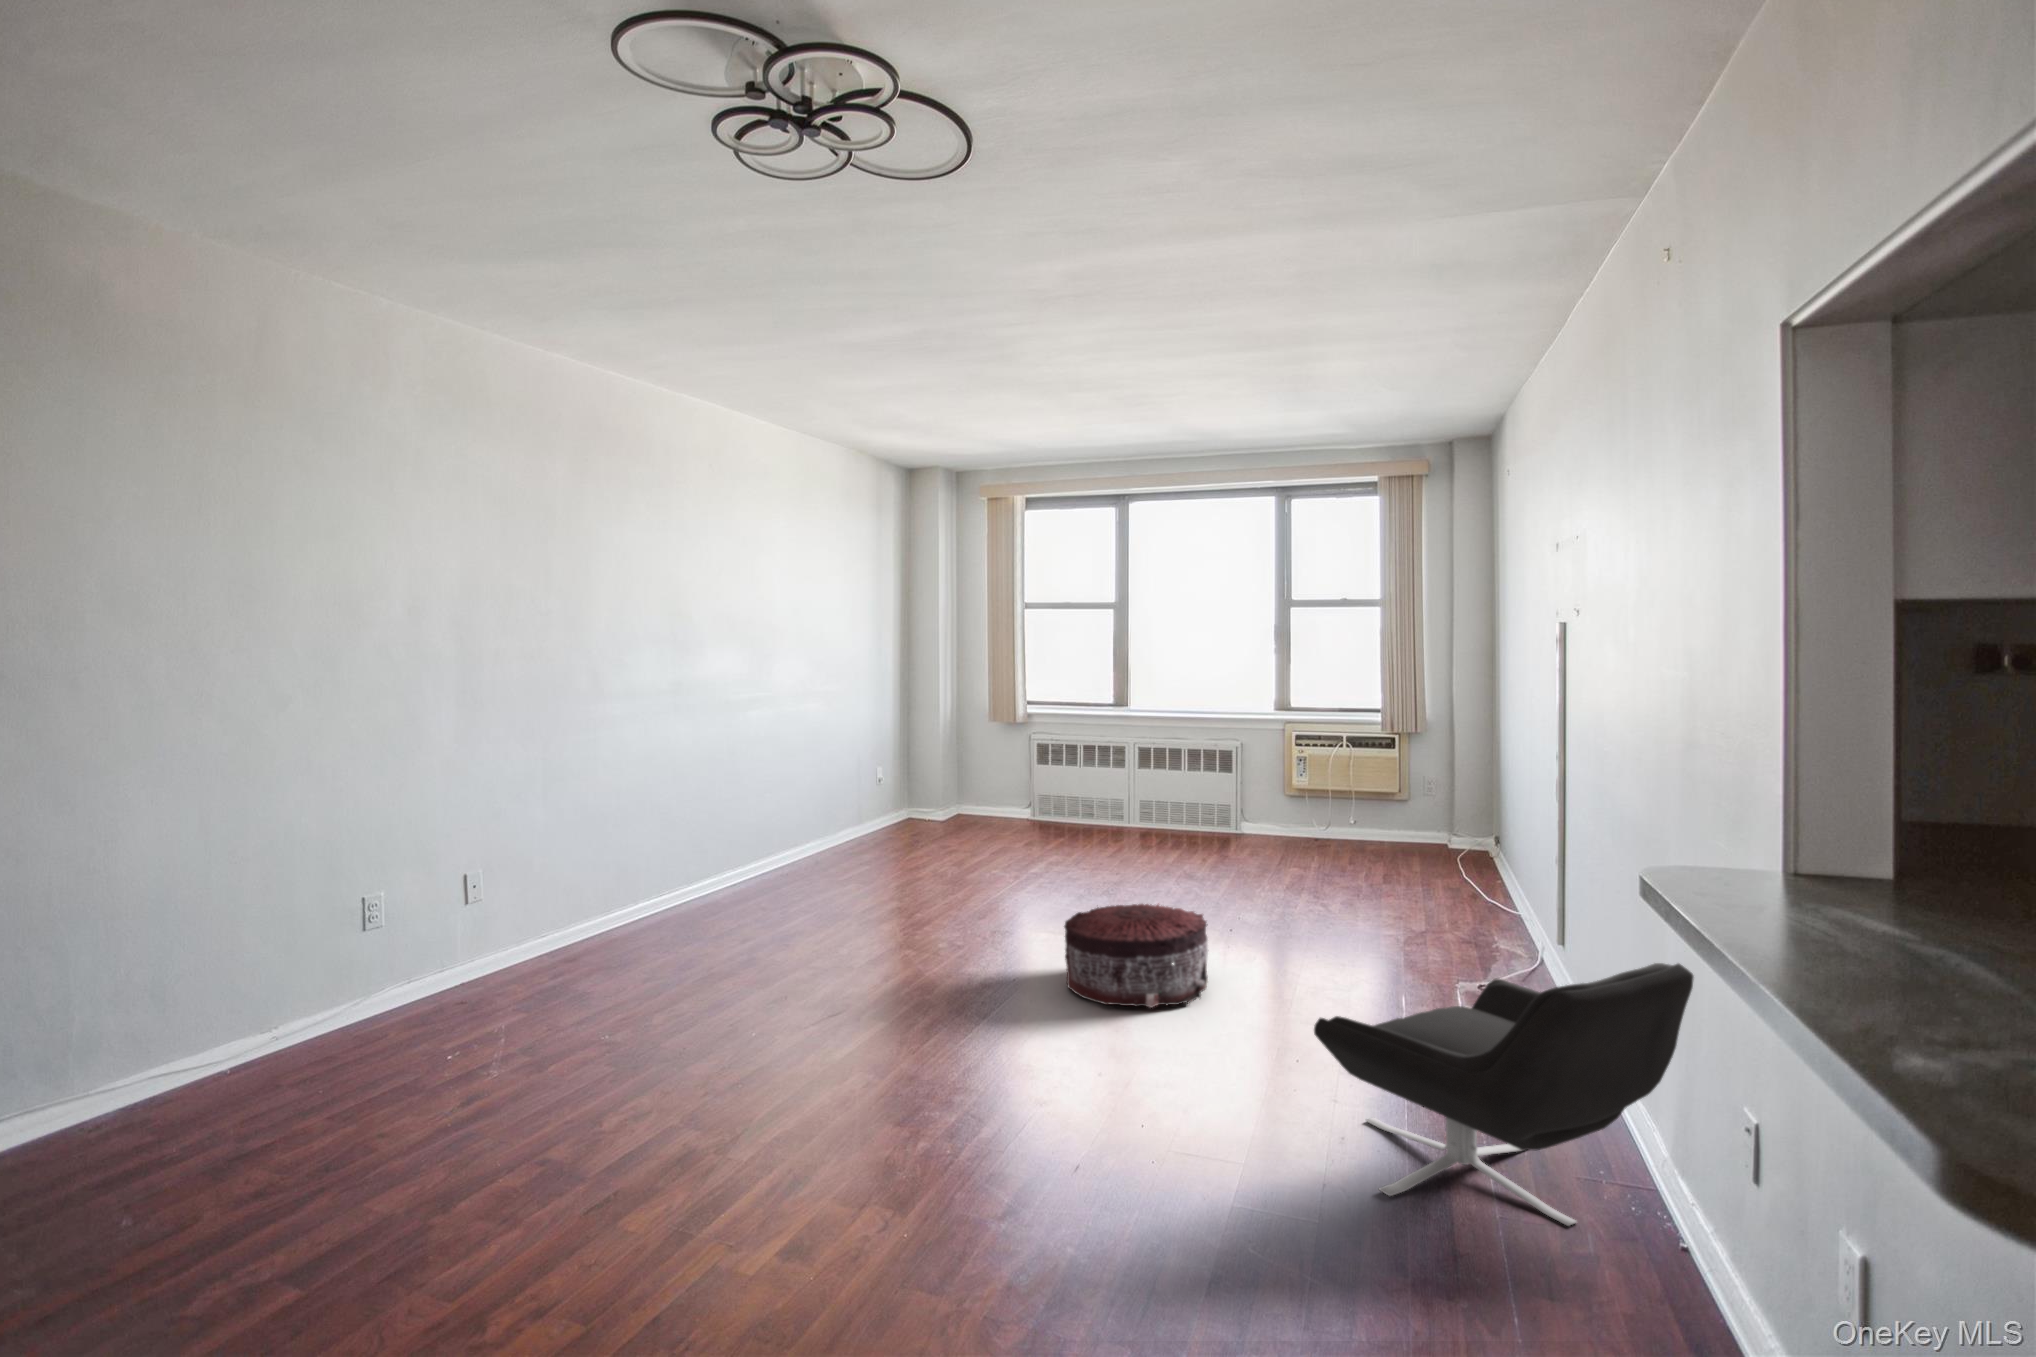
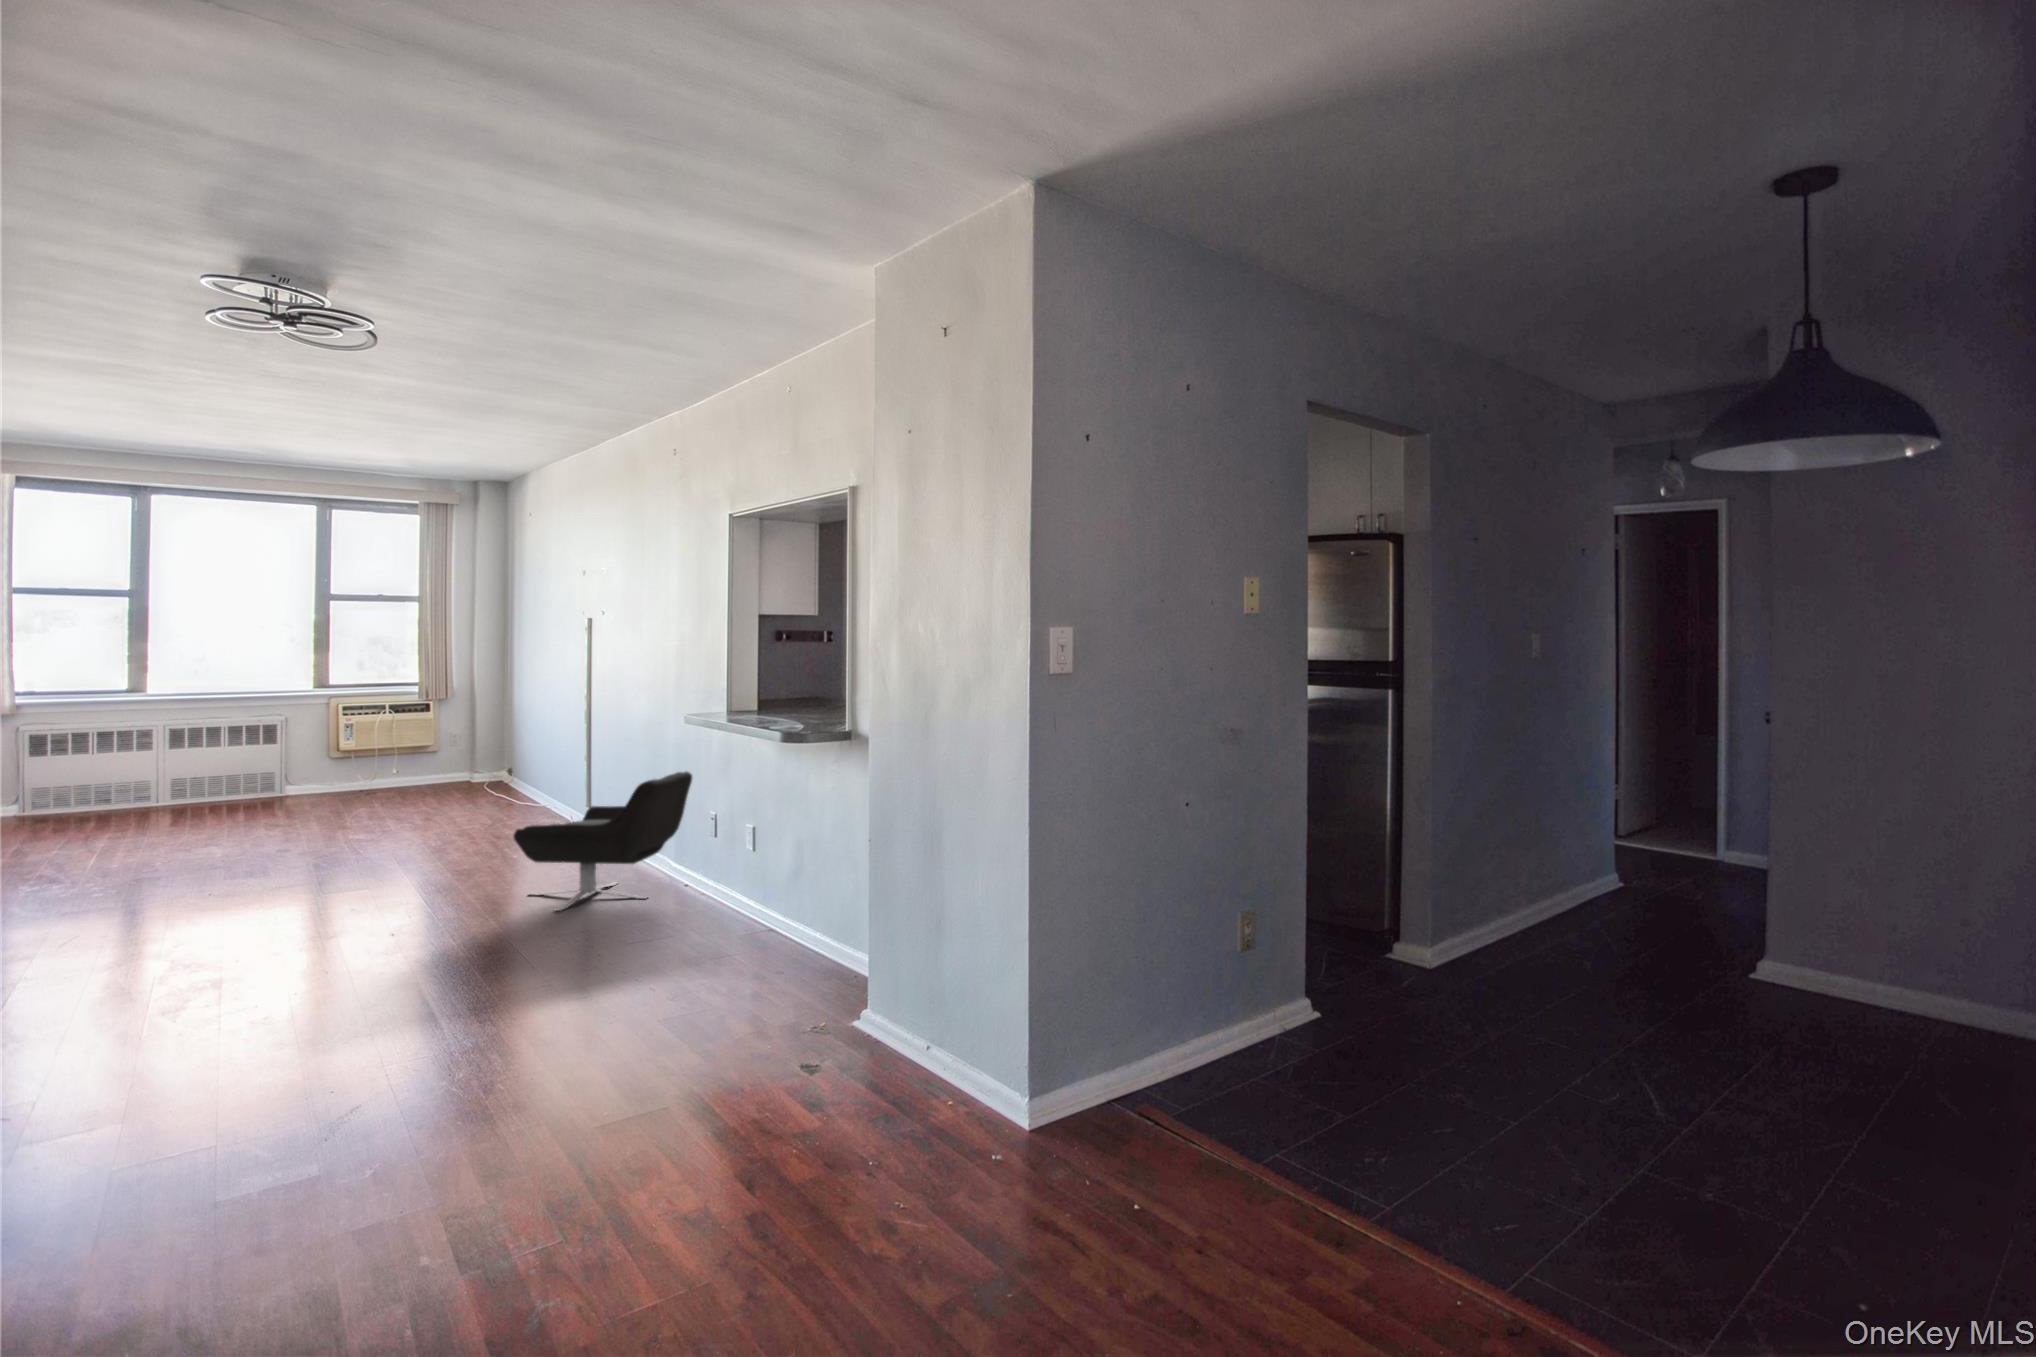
pouf: present [1064,904,1208,1008] -> none [236,822,370,895]

